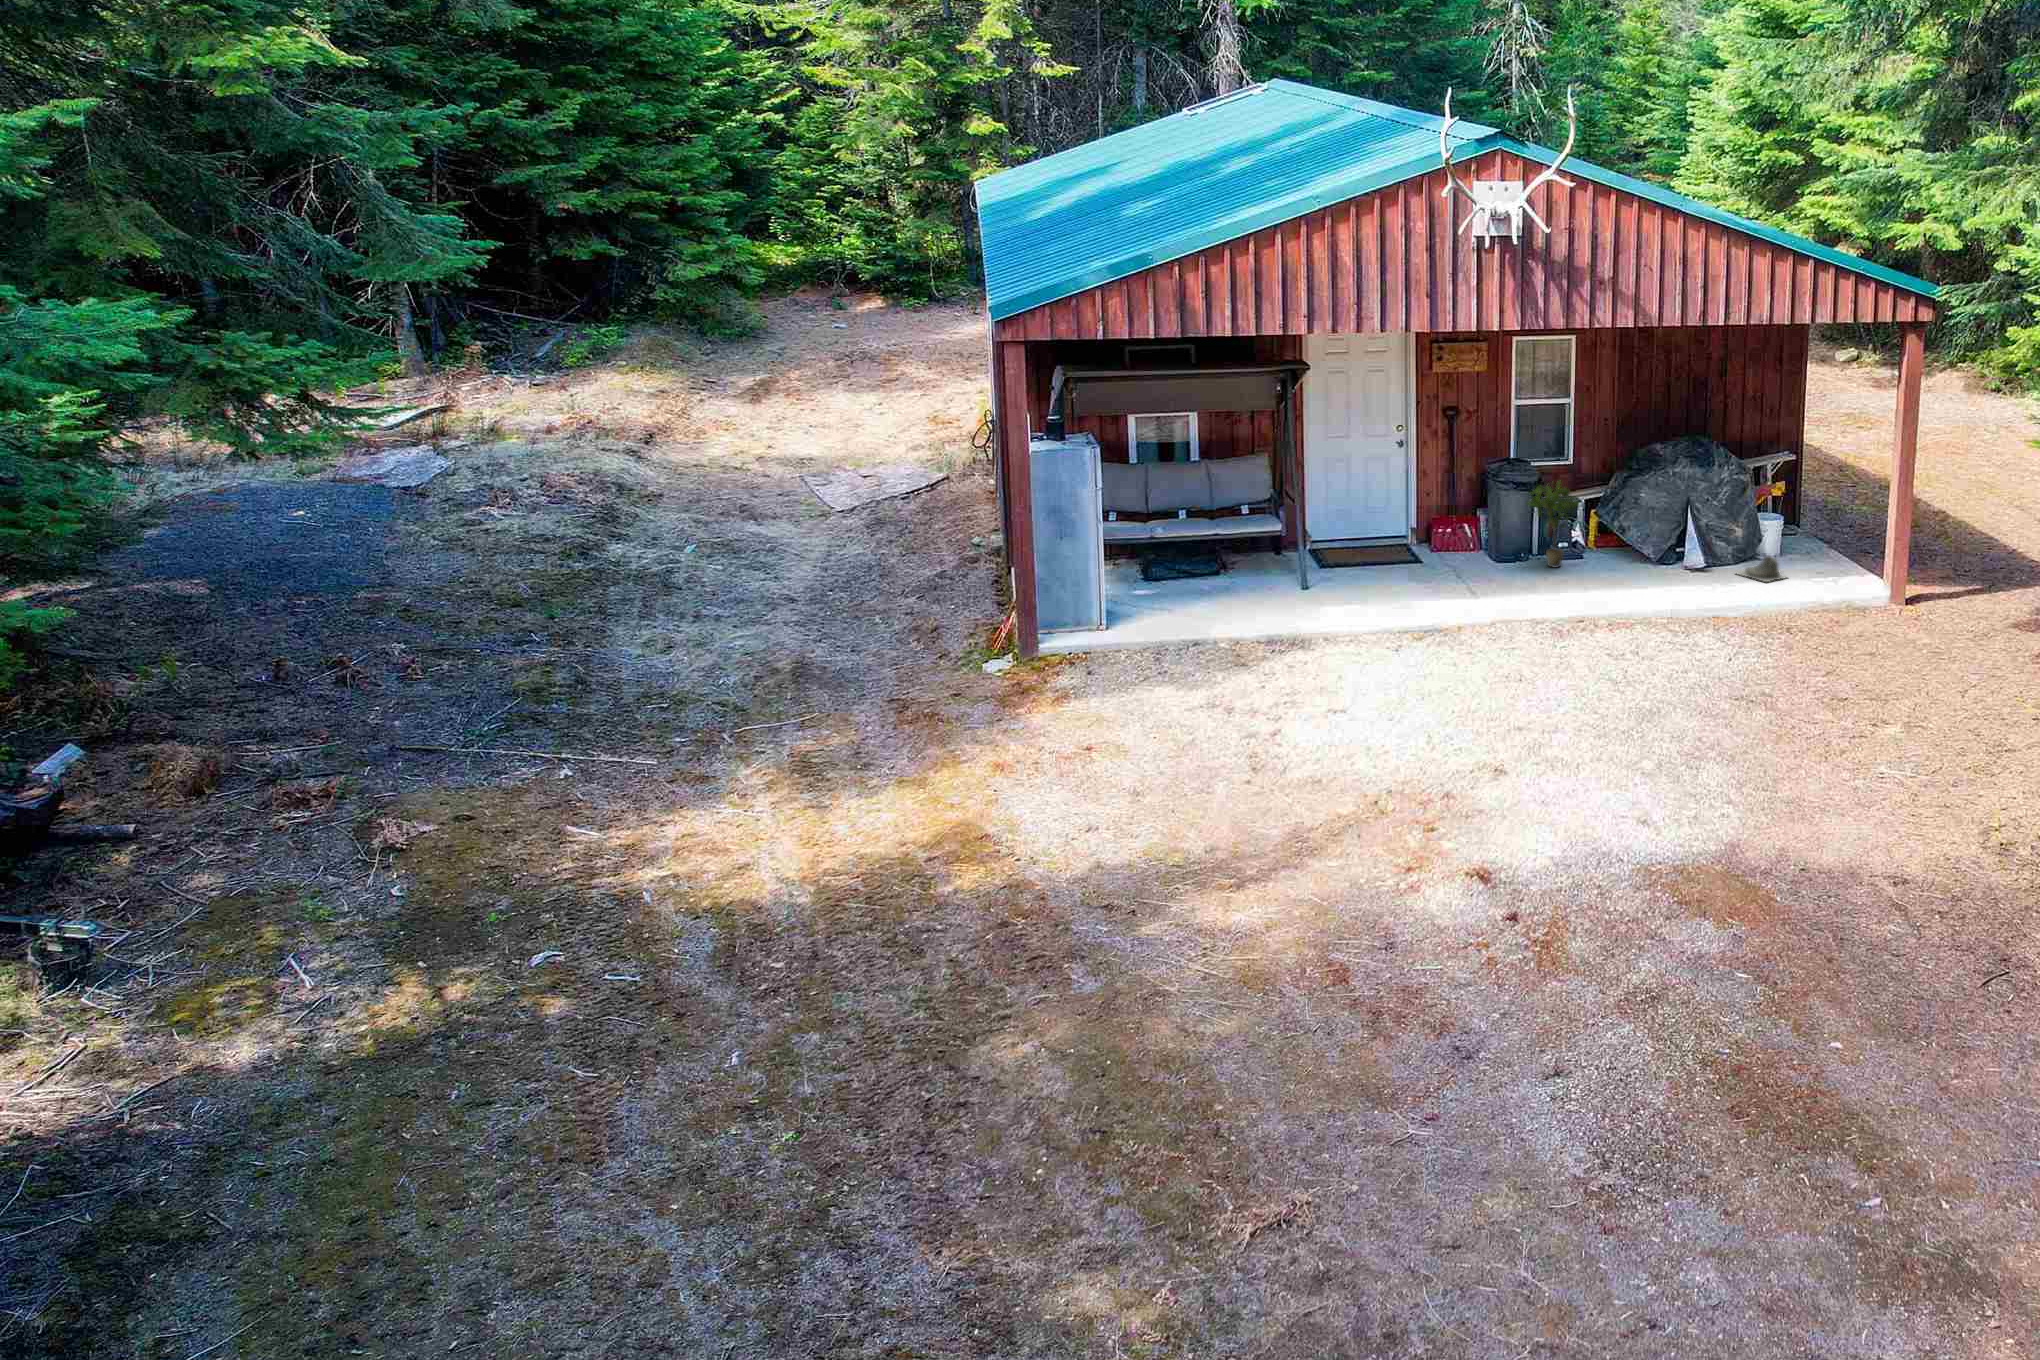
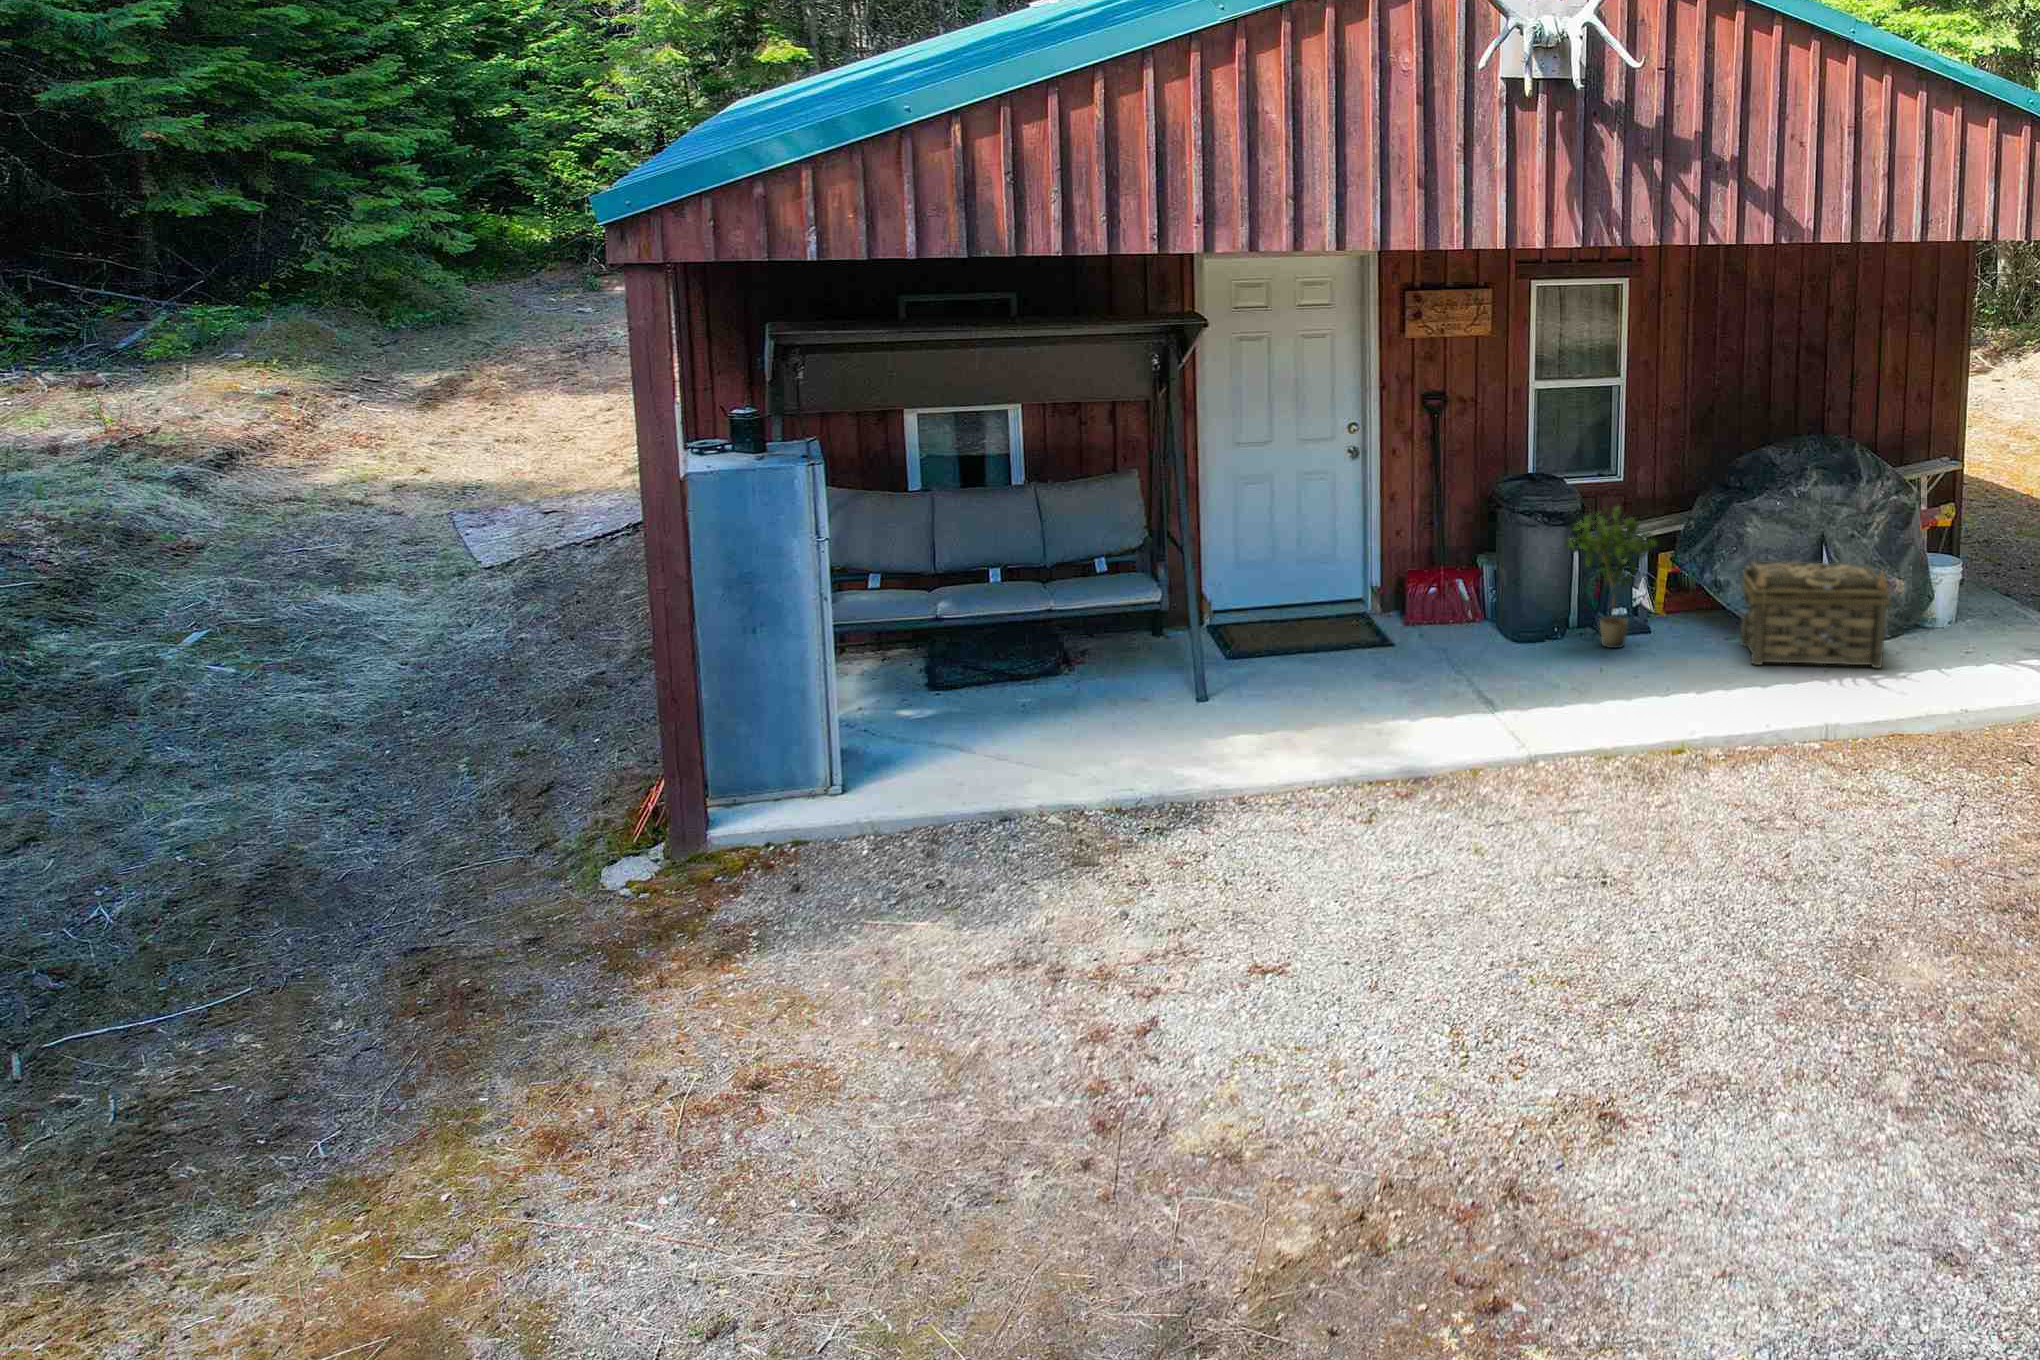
basket: none [1634,516,1722,582] -> present [1741,561,1890,668]
boots: present [1739,555,1784,582] -> none [1901,618,1990,666]

